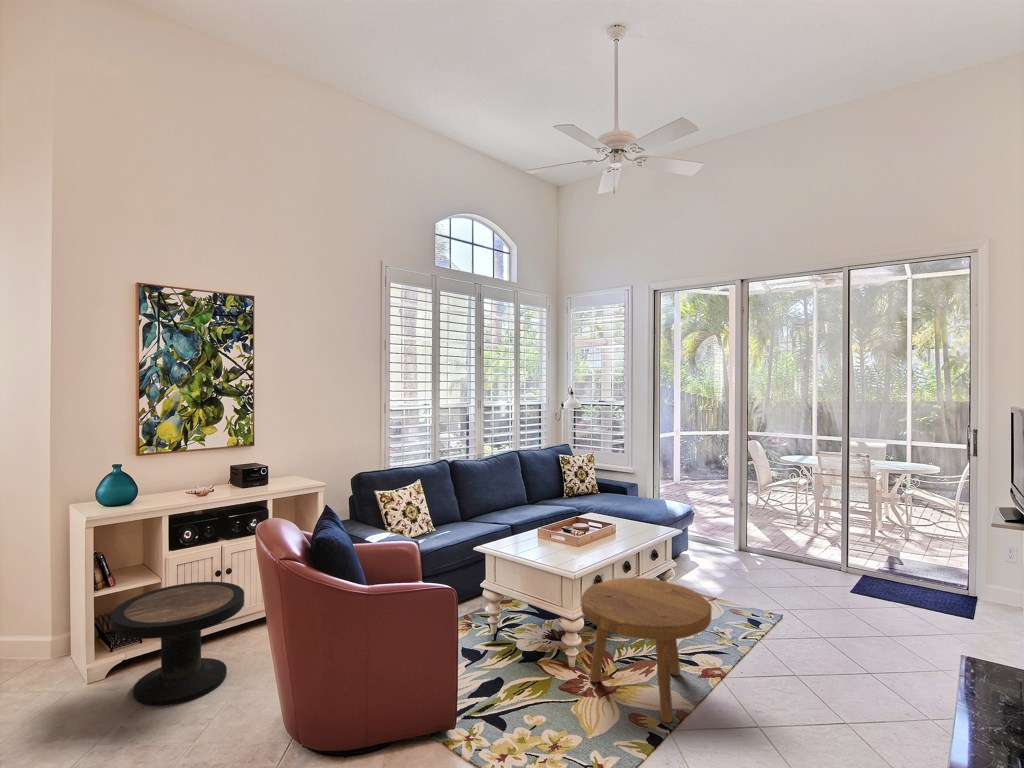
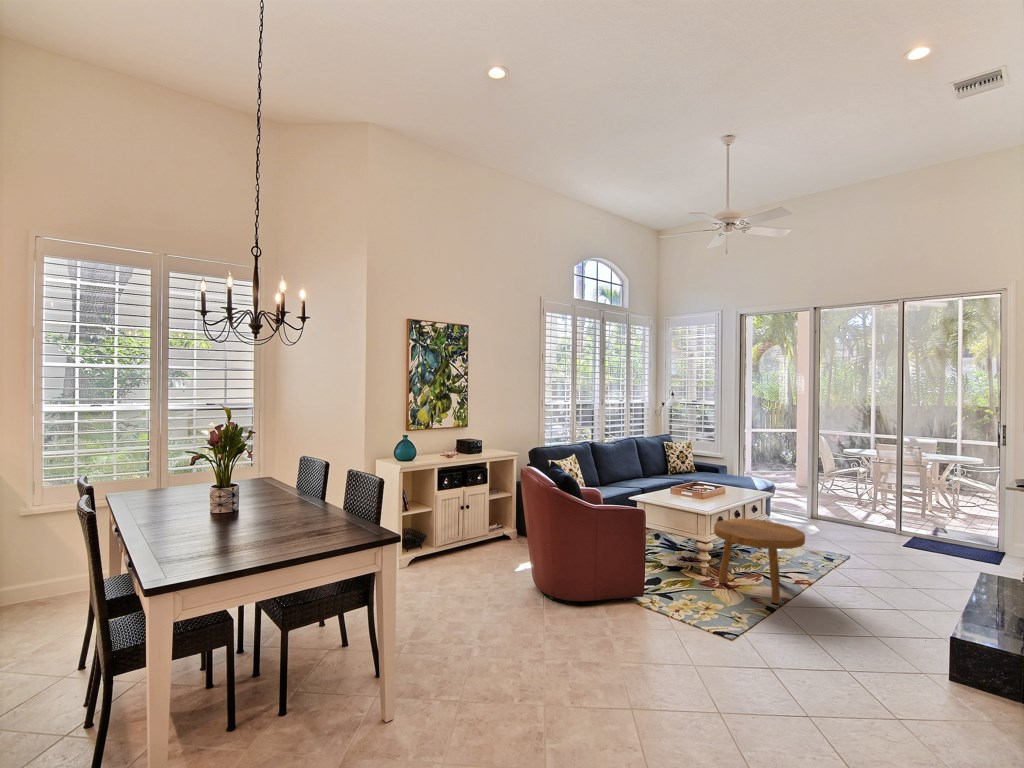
side table: present [111,582,244,706] -> none [418,512,490,581]

